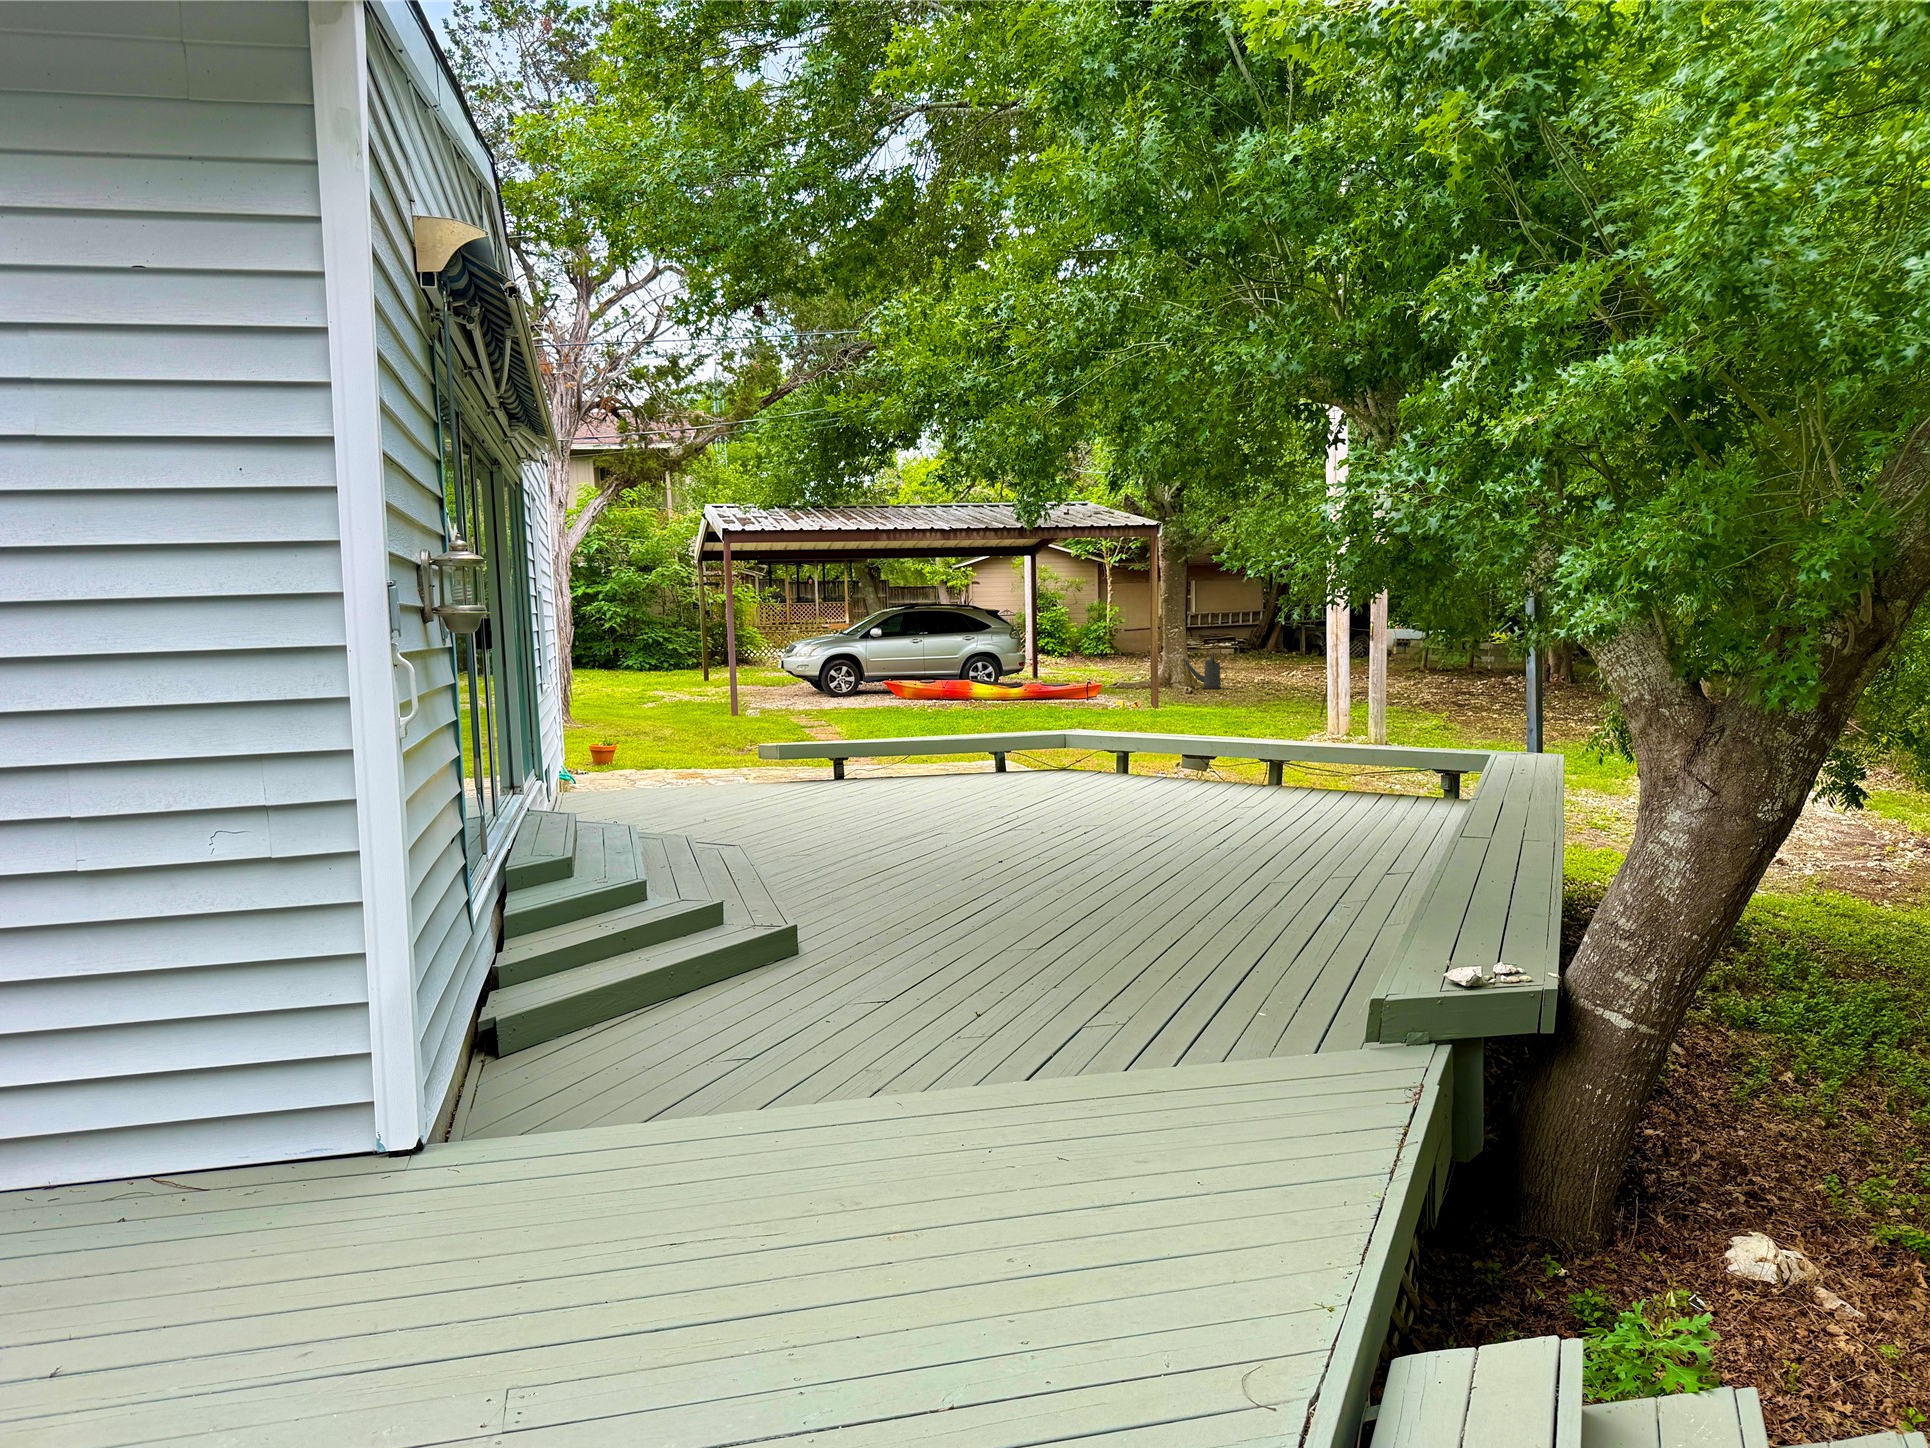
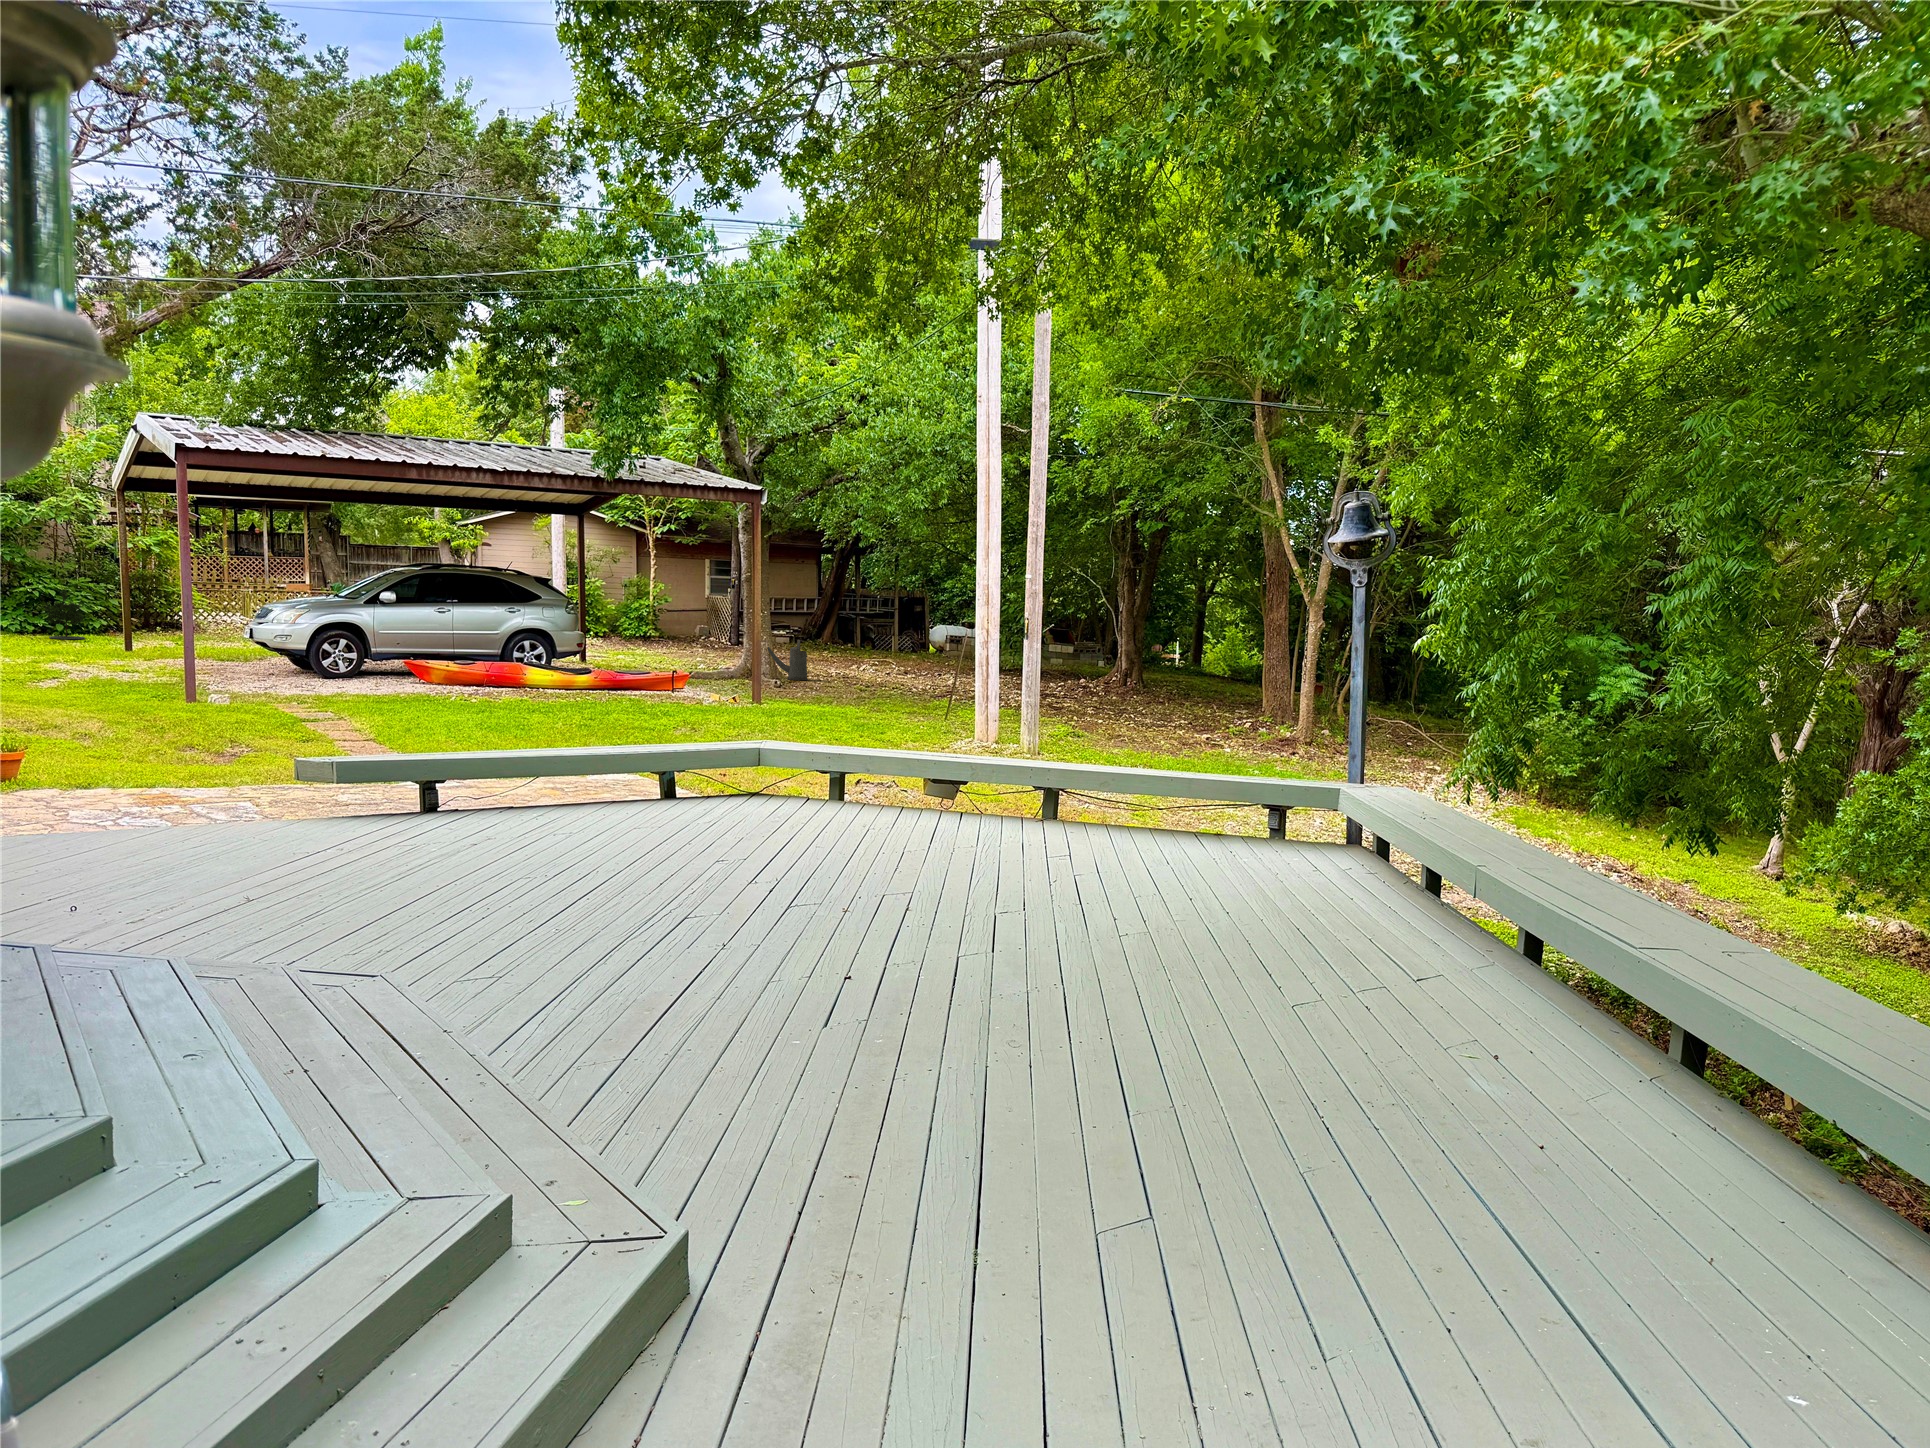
potted tree: none [655,633,682,673] -> present [44,586,85,639]

